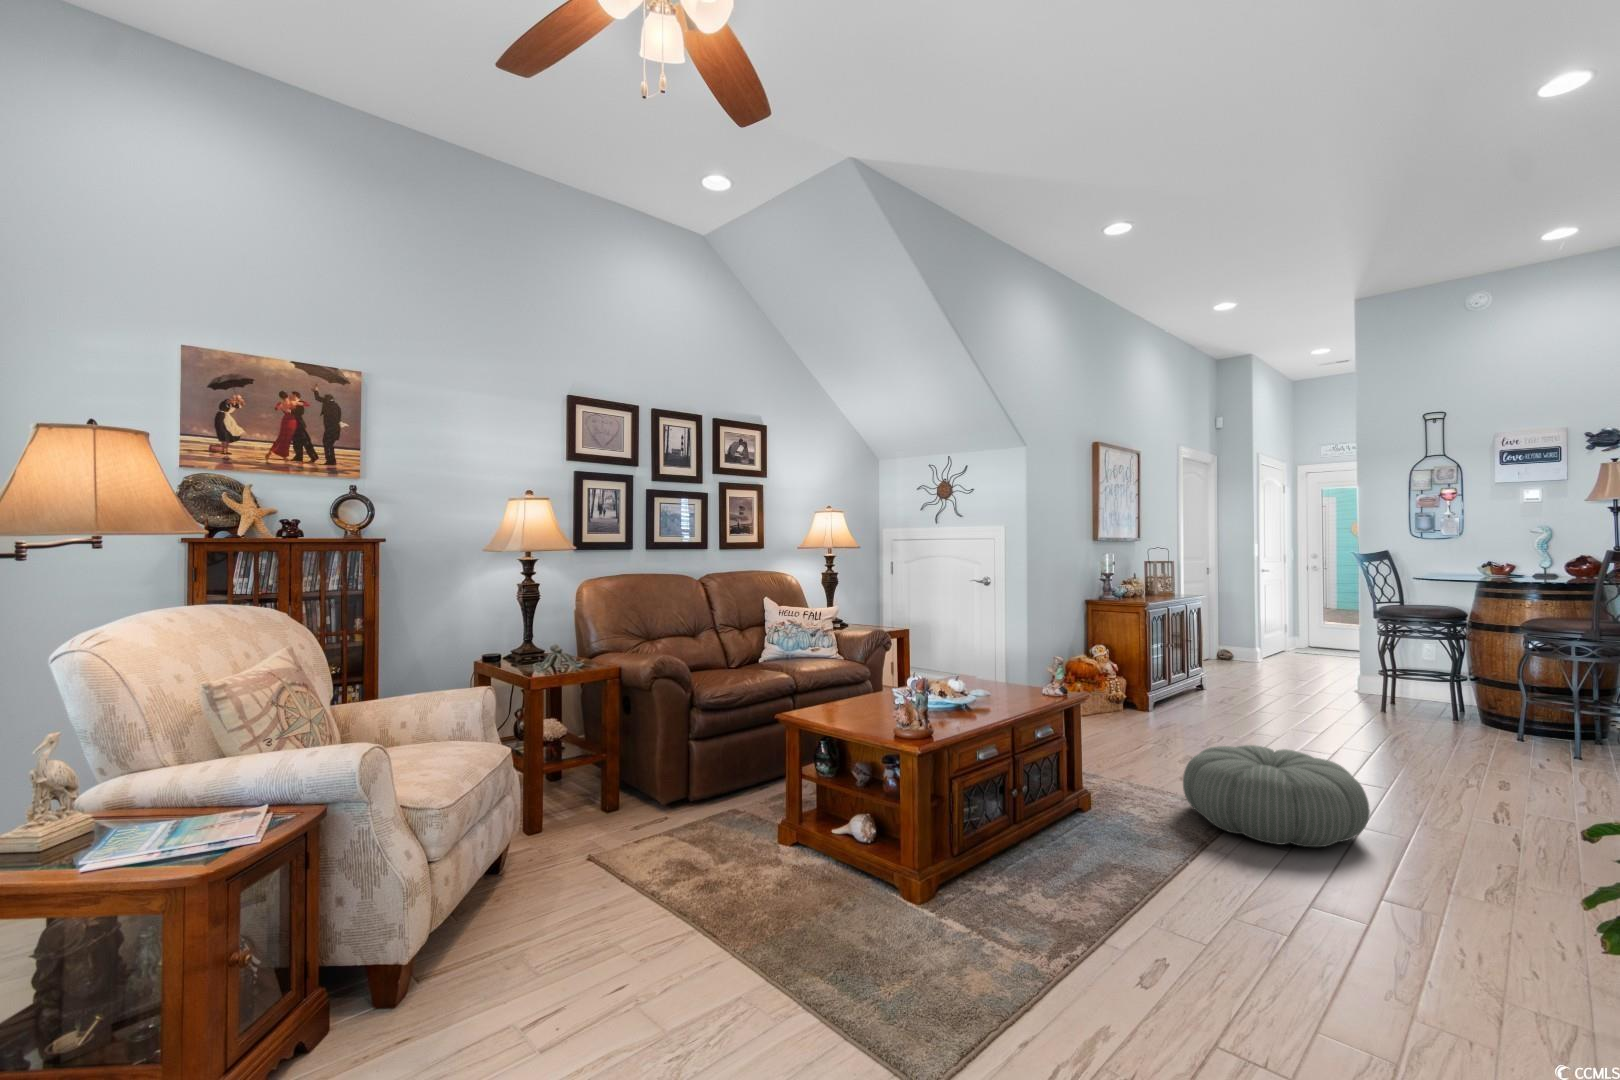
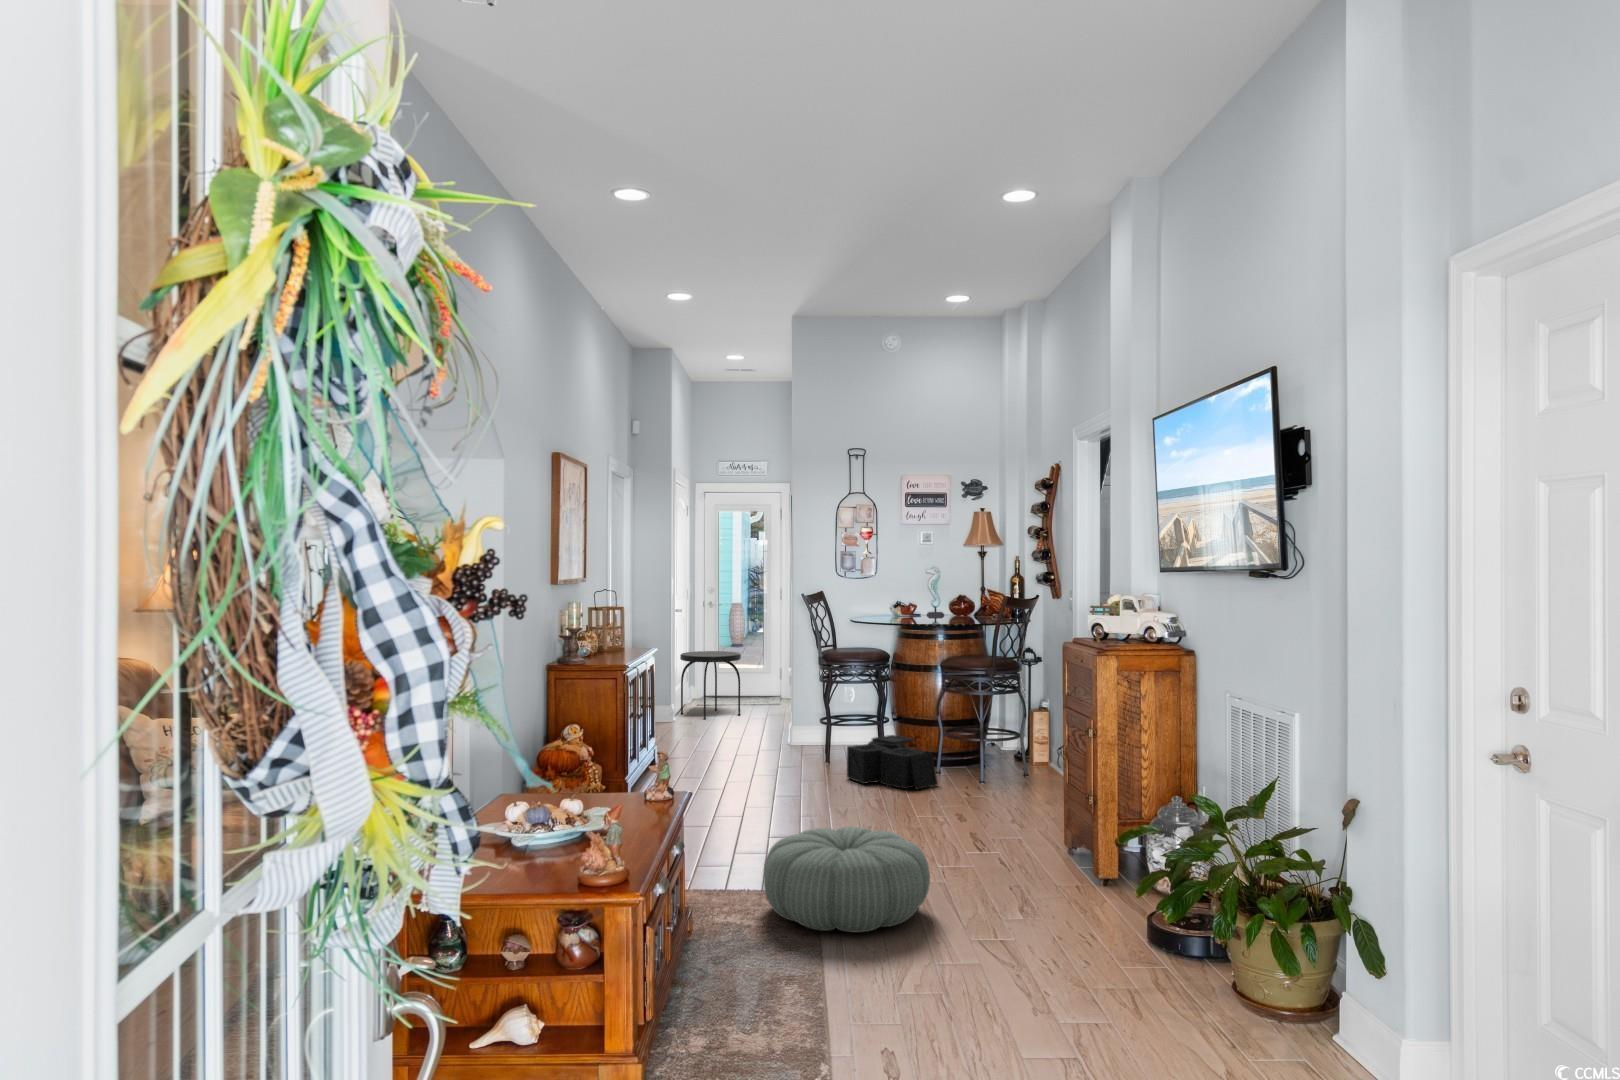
side table: none [1267,609,1330,667] -> present [680,651,741,720]
storage bin: none [1395,693,1510,749] -> present [847,735,938,790]

